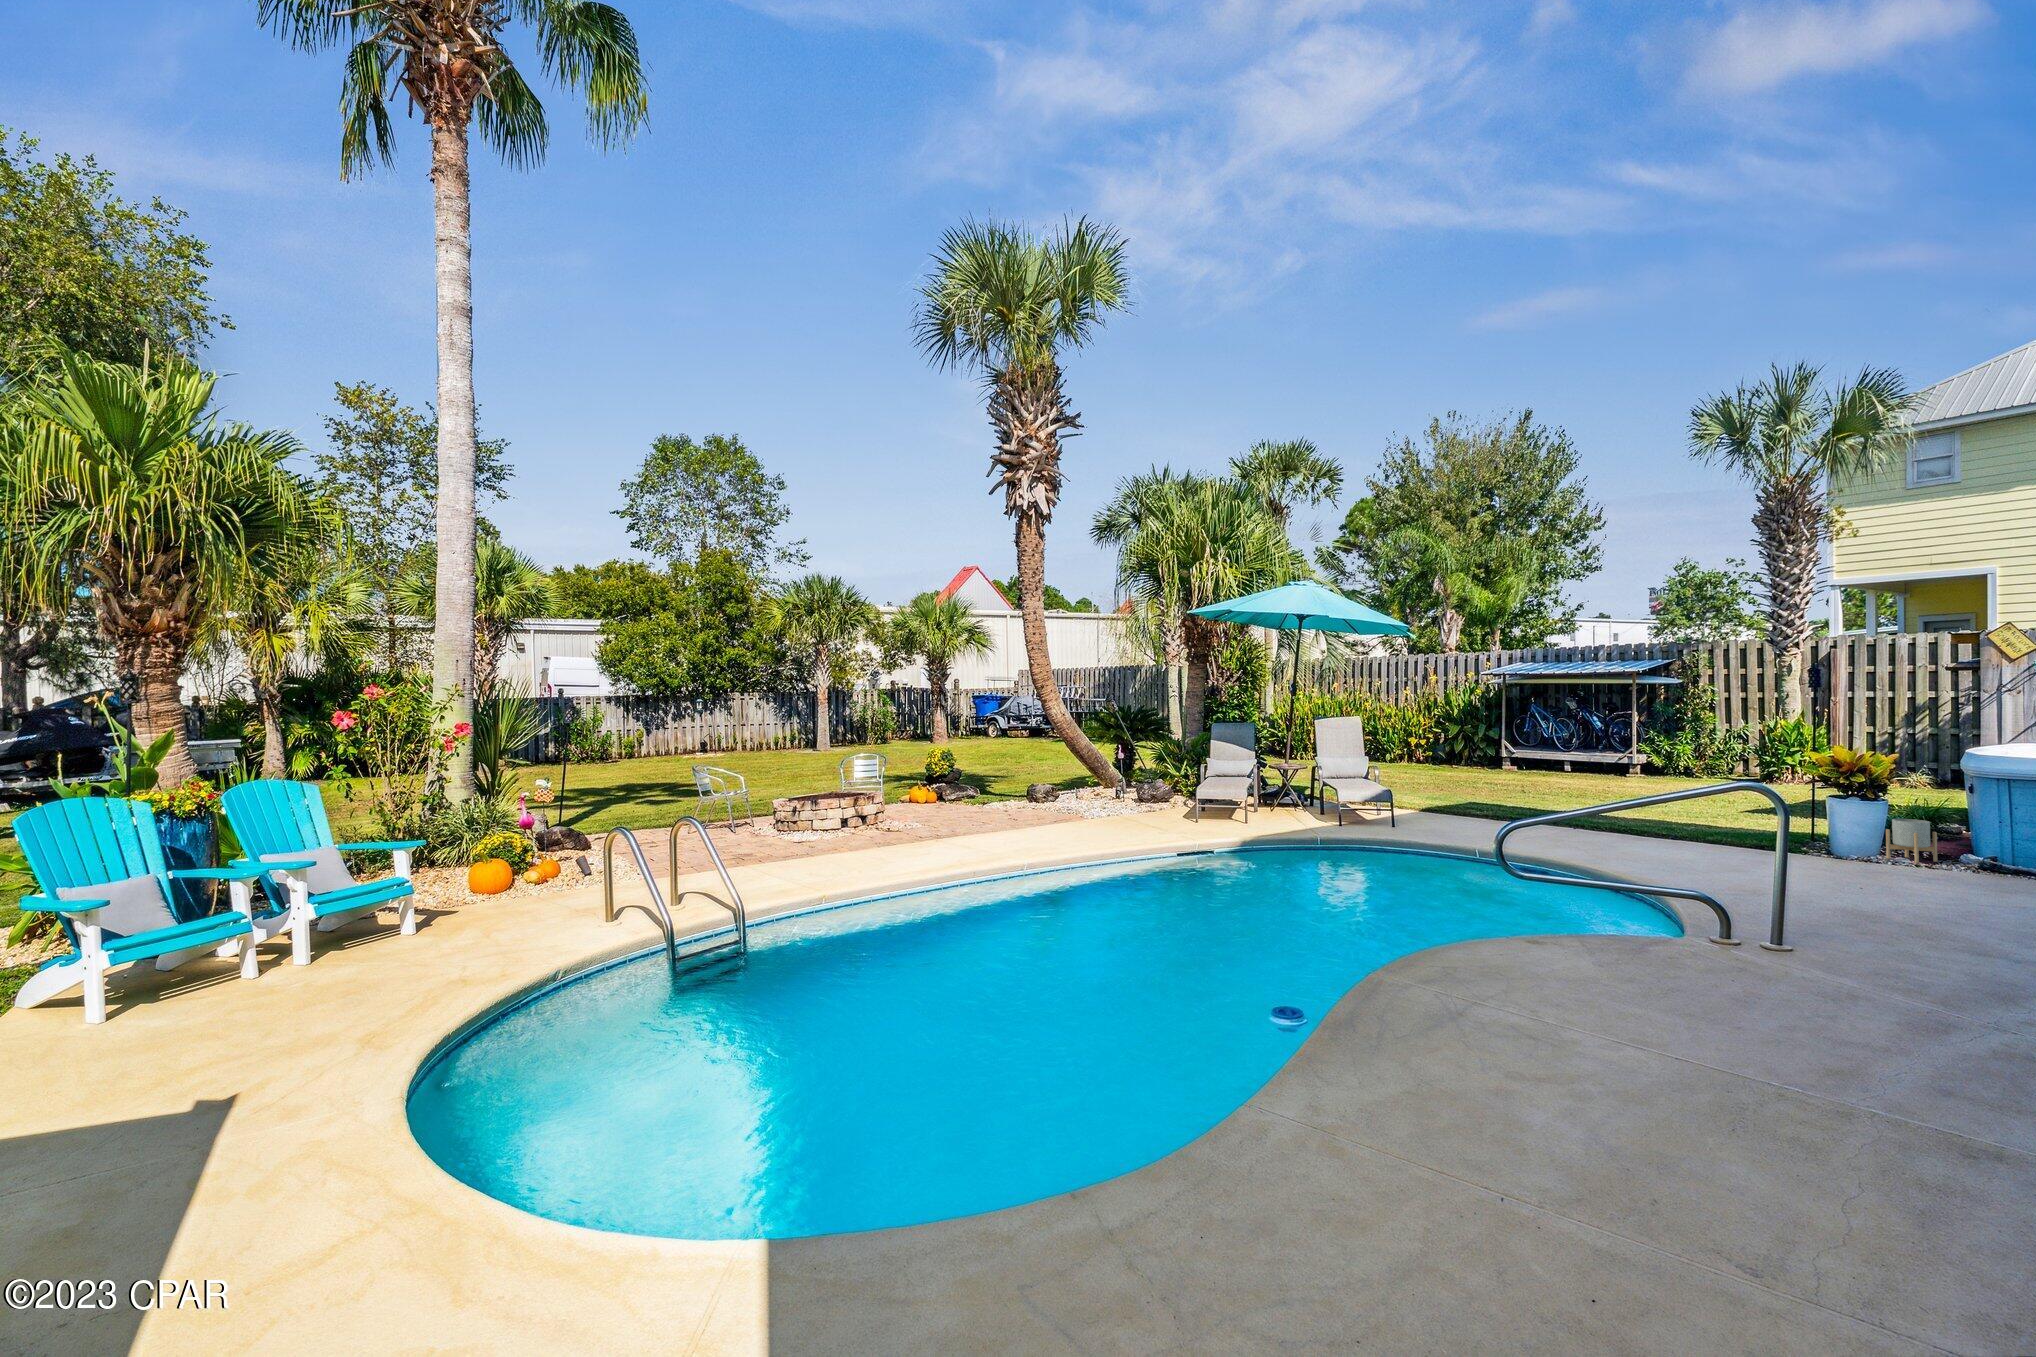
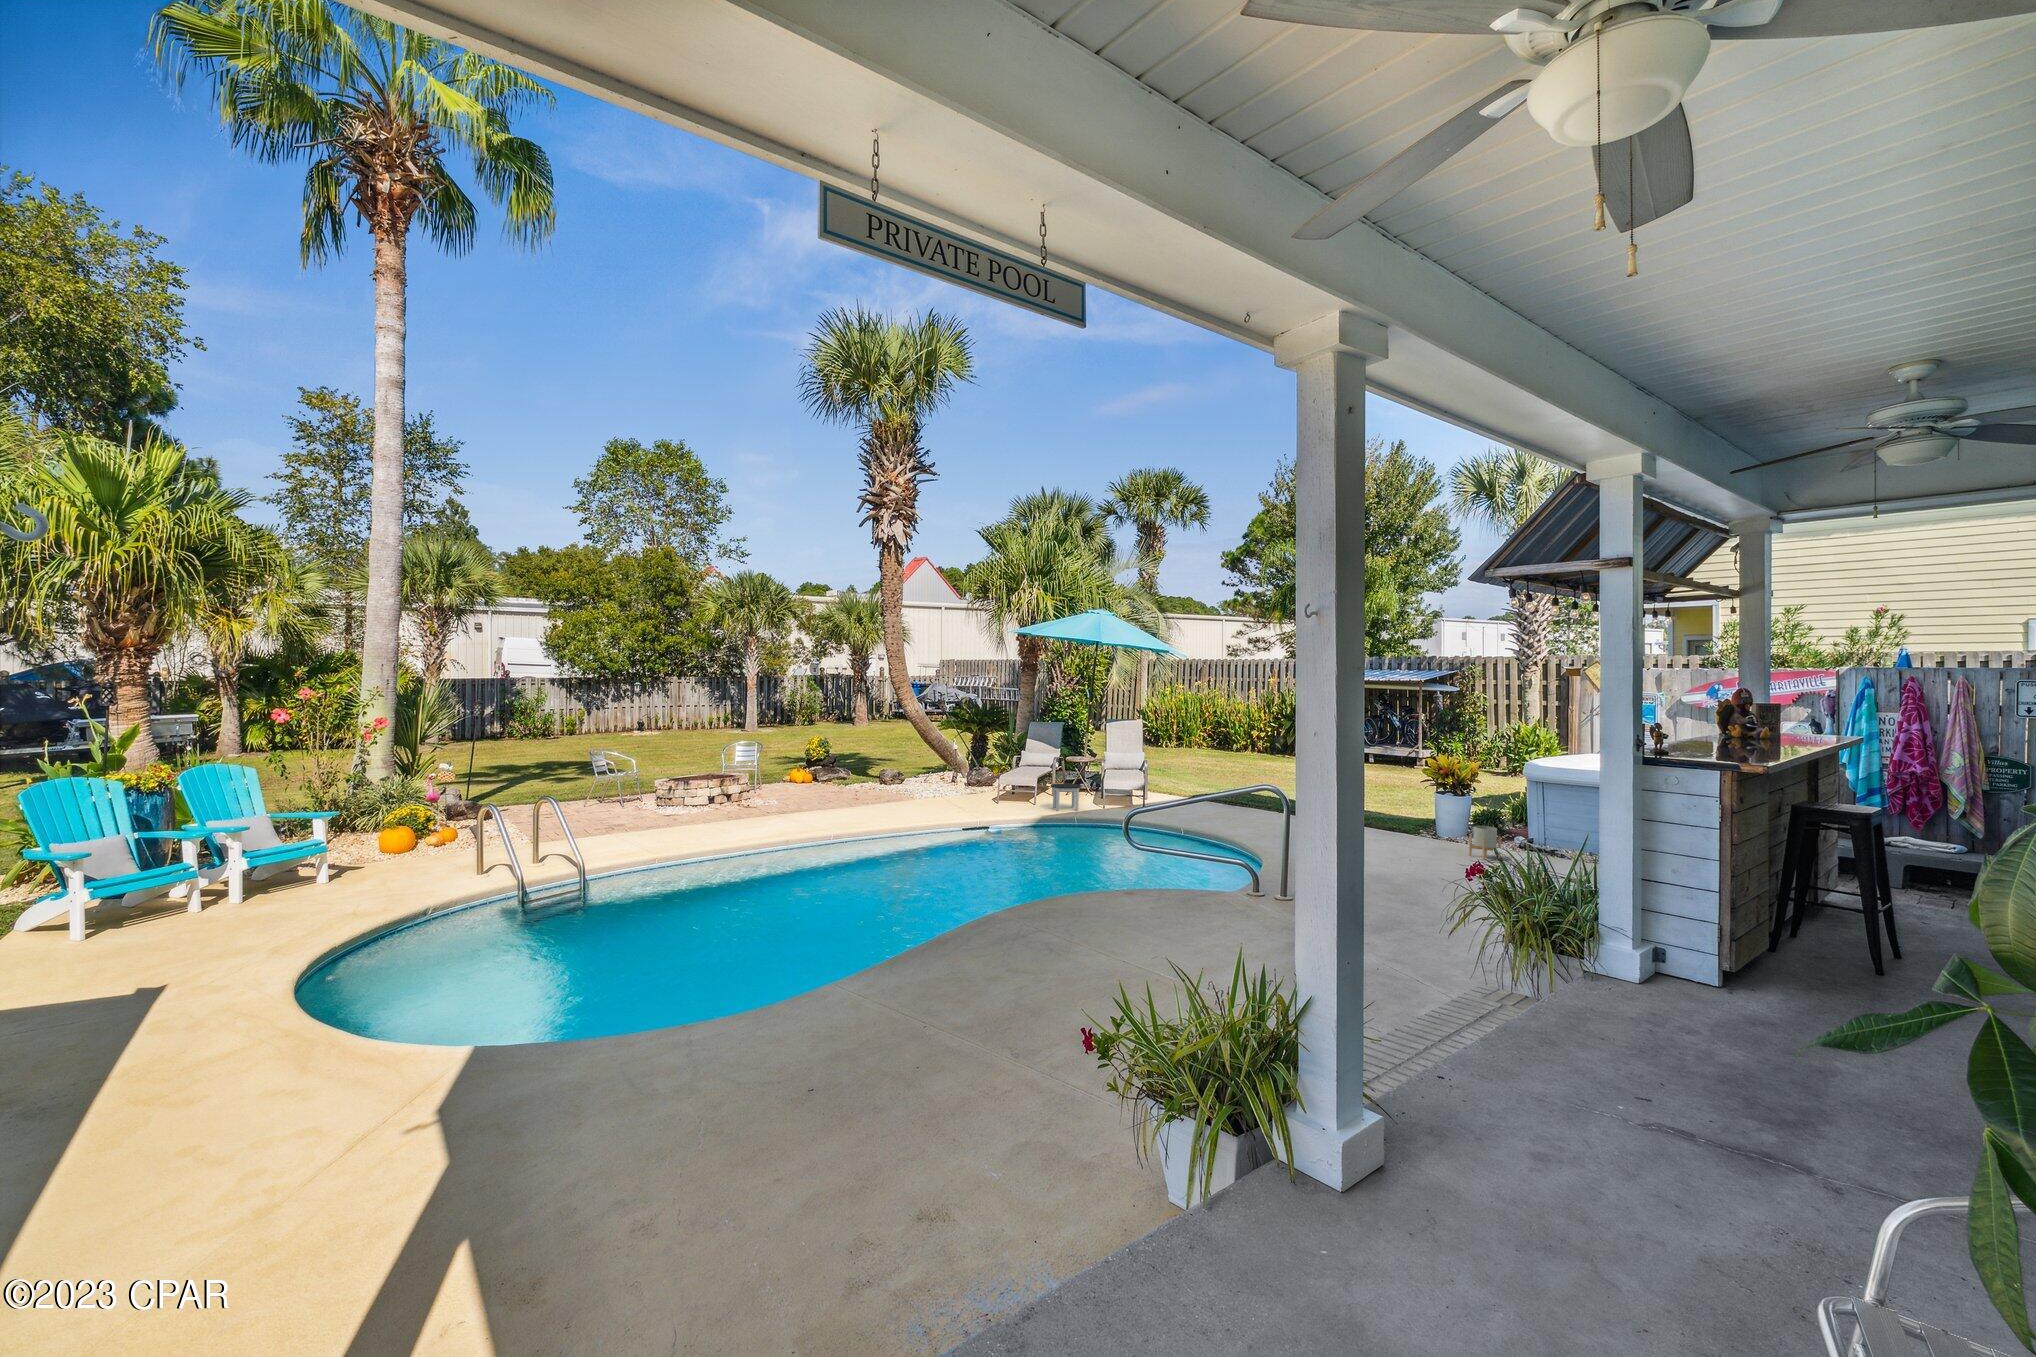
round table: none [1251,788,1290,820] -> present [1051,783,1081,811]

